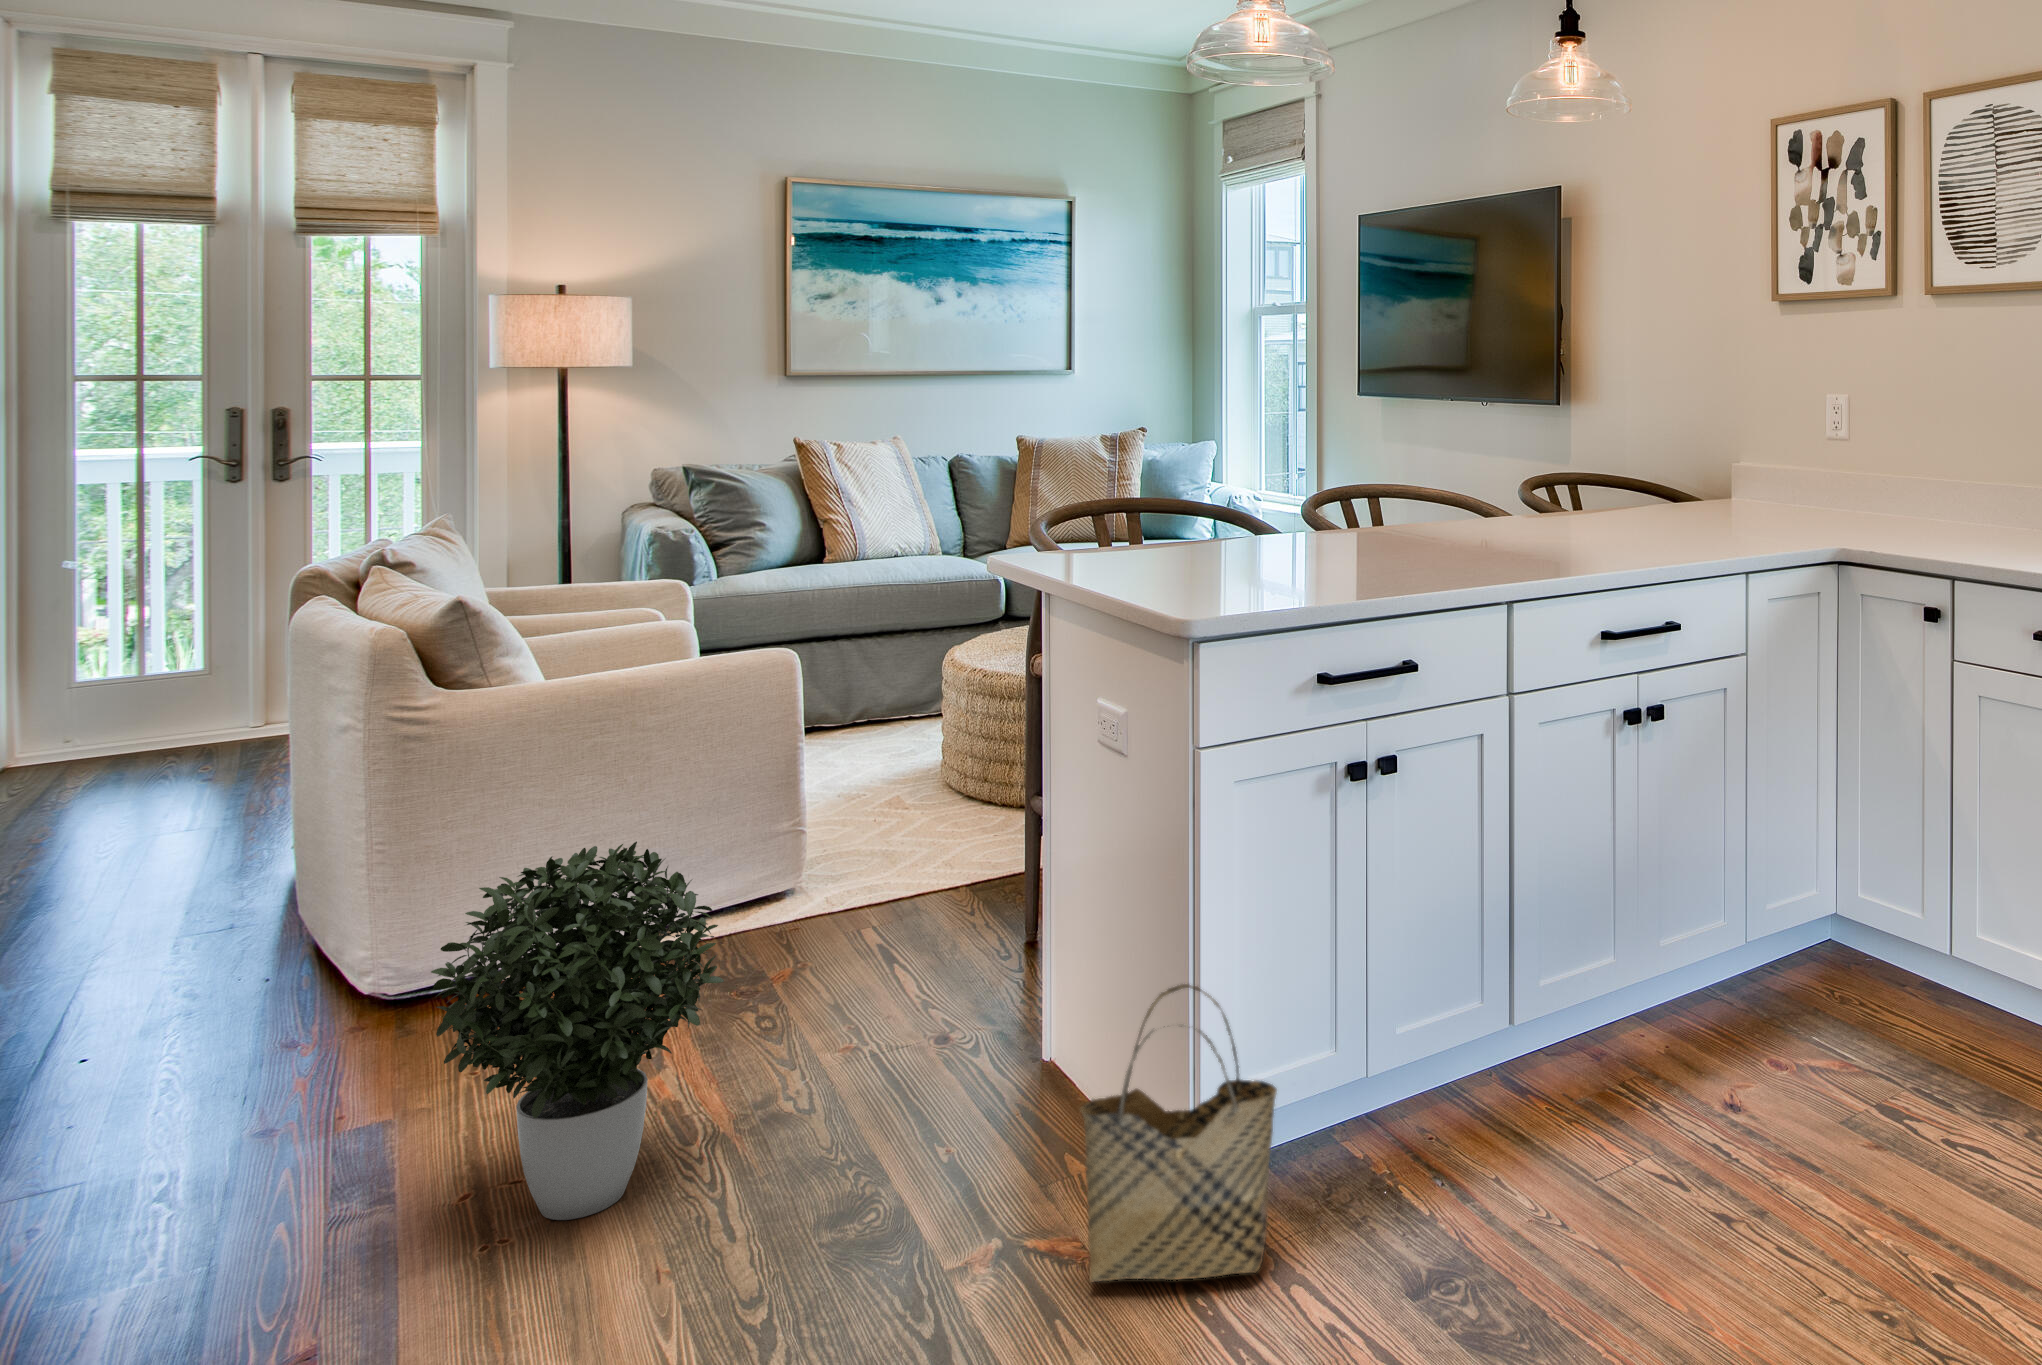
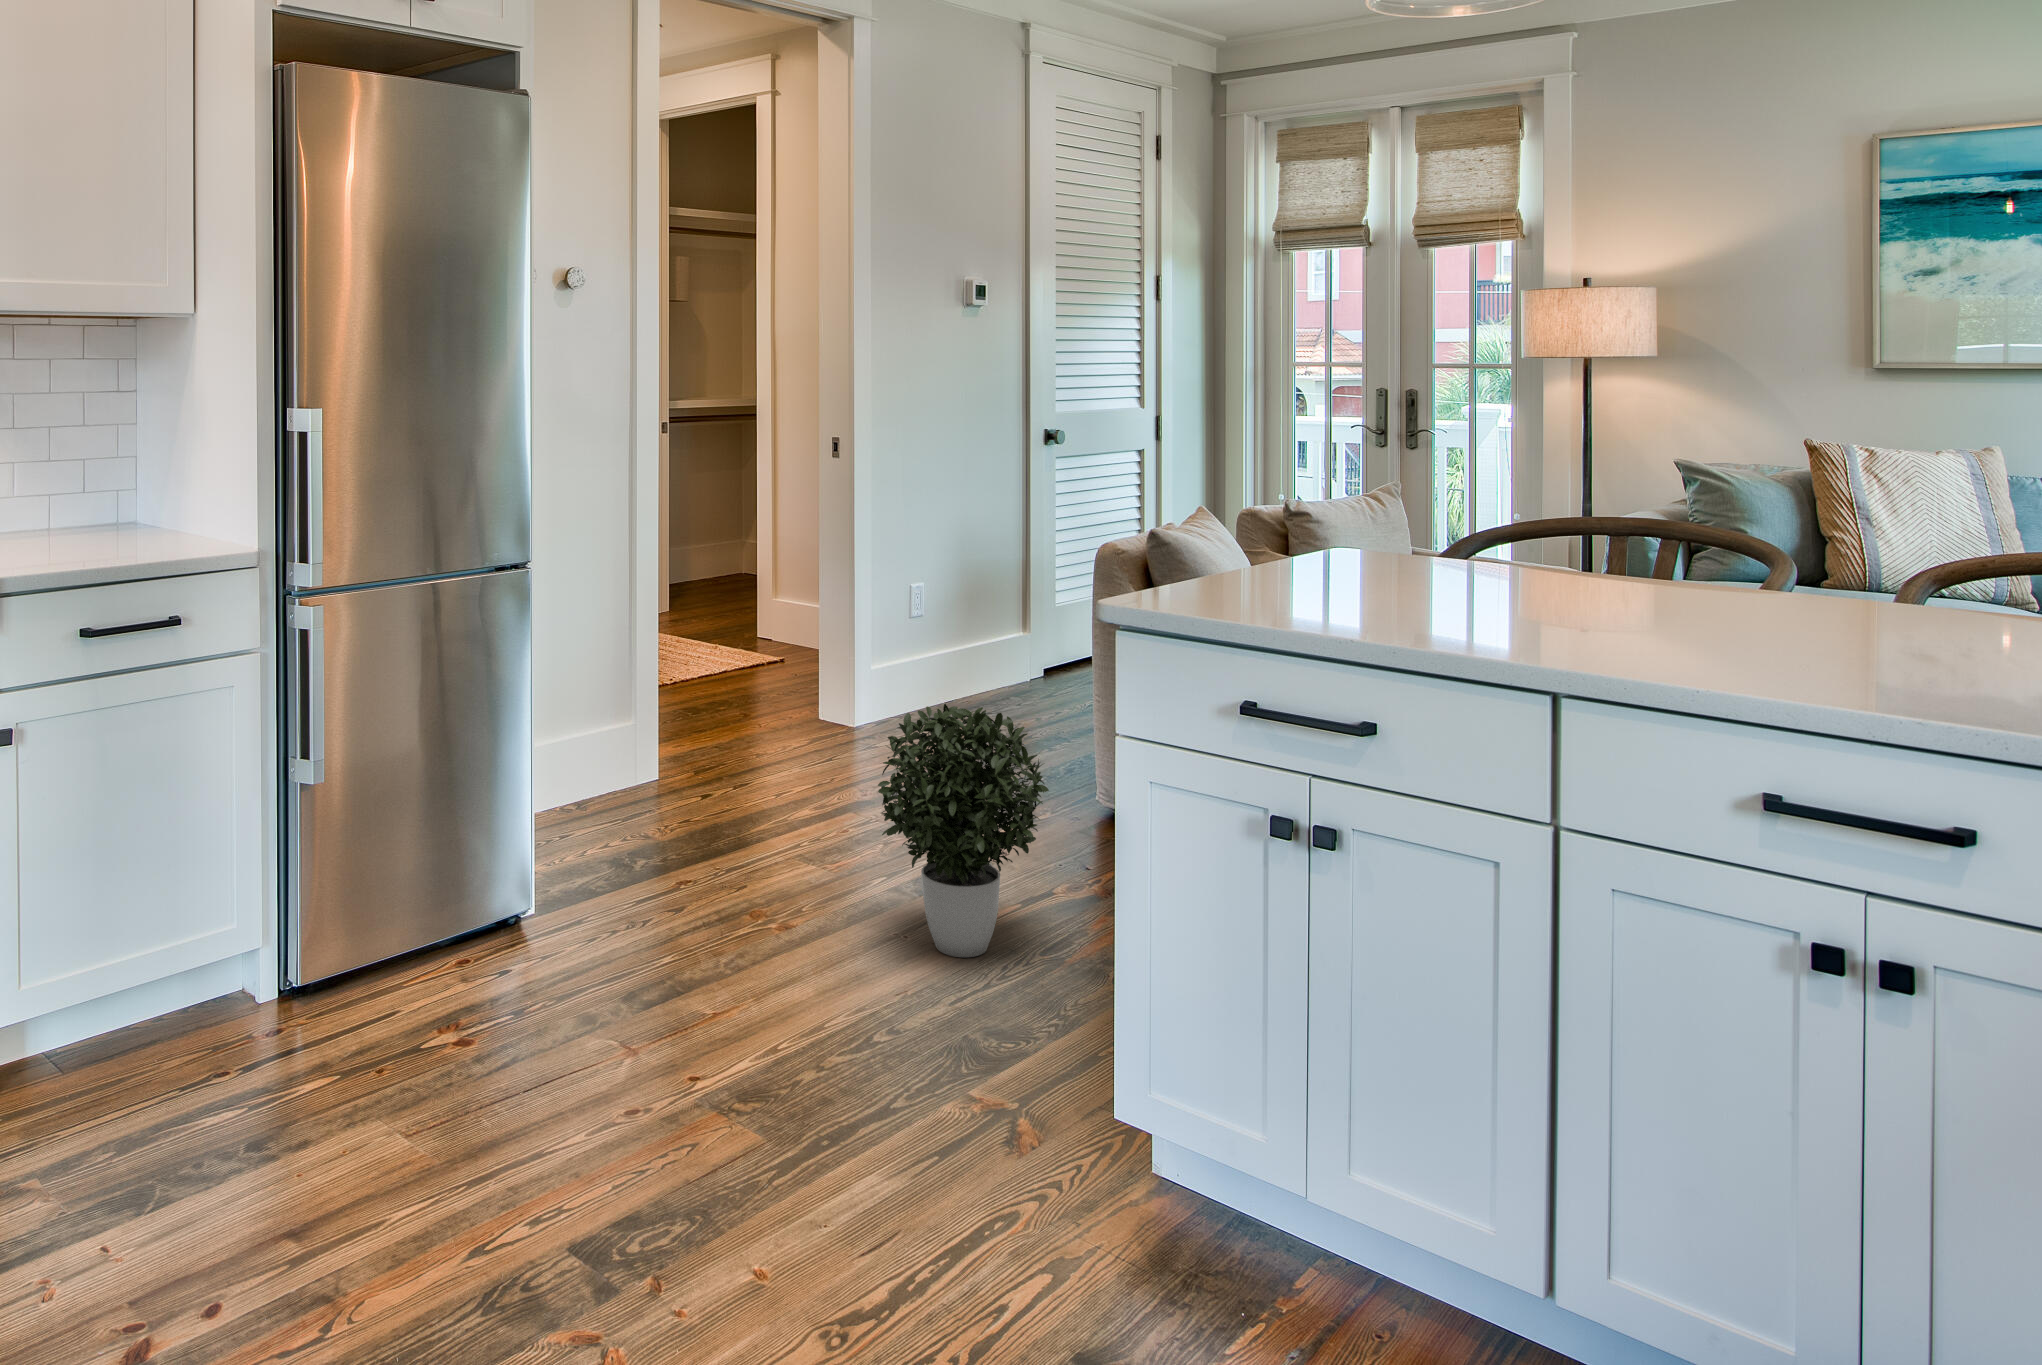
woven basket: present [1080,984,1277,1282] -> none [976,956,1108,1240]

